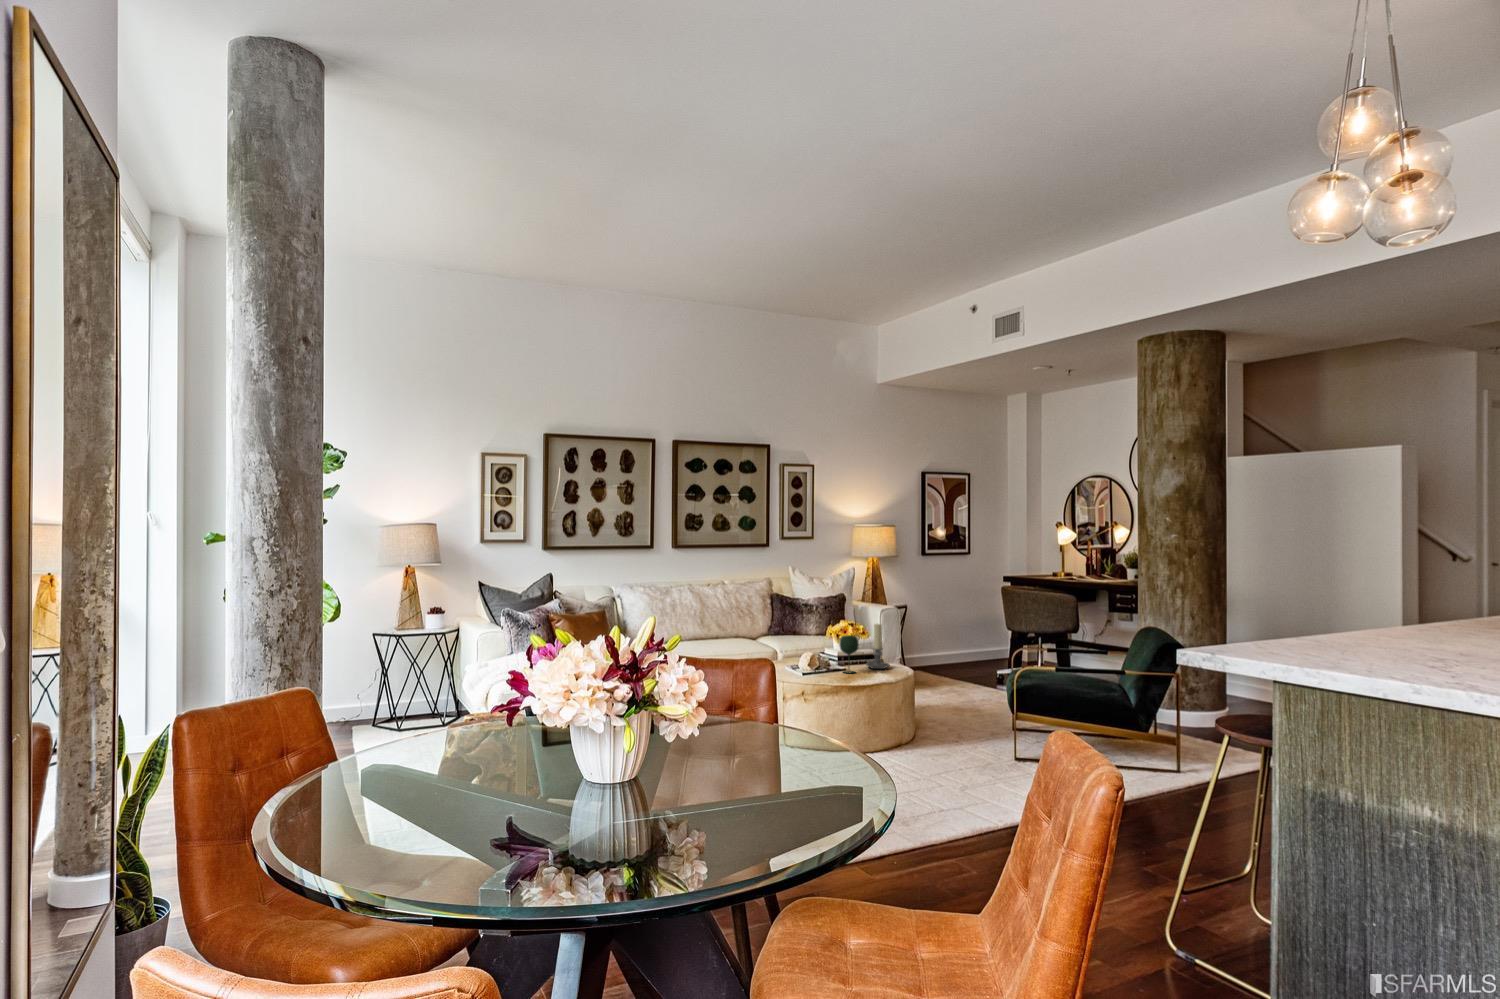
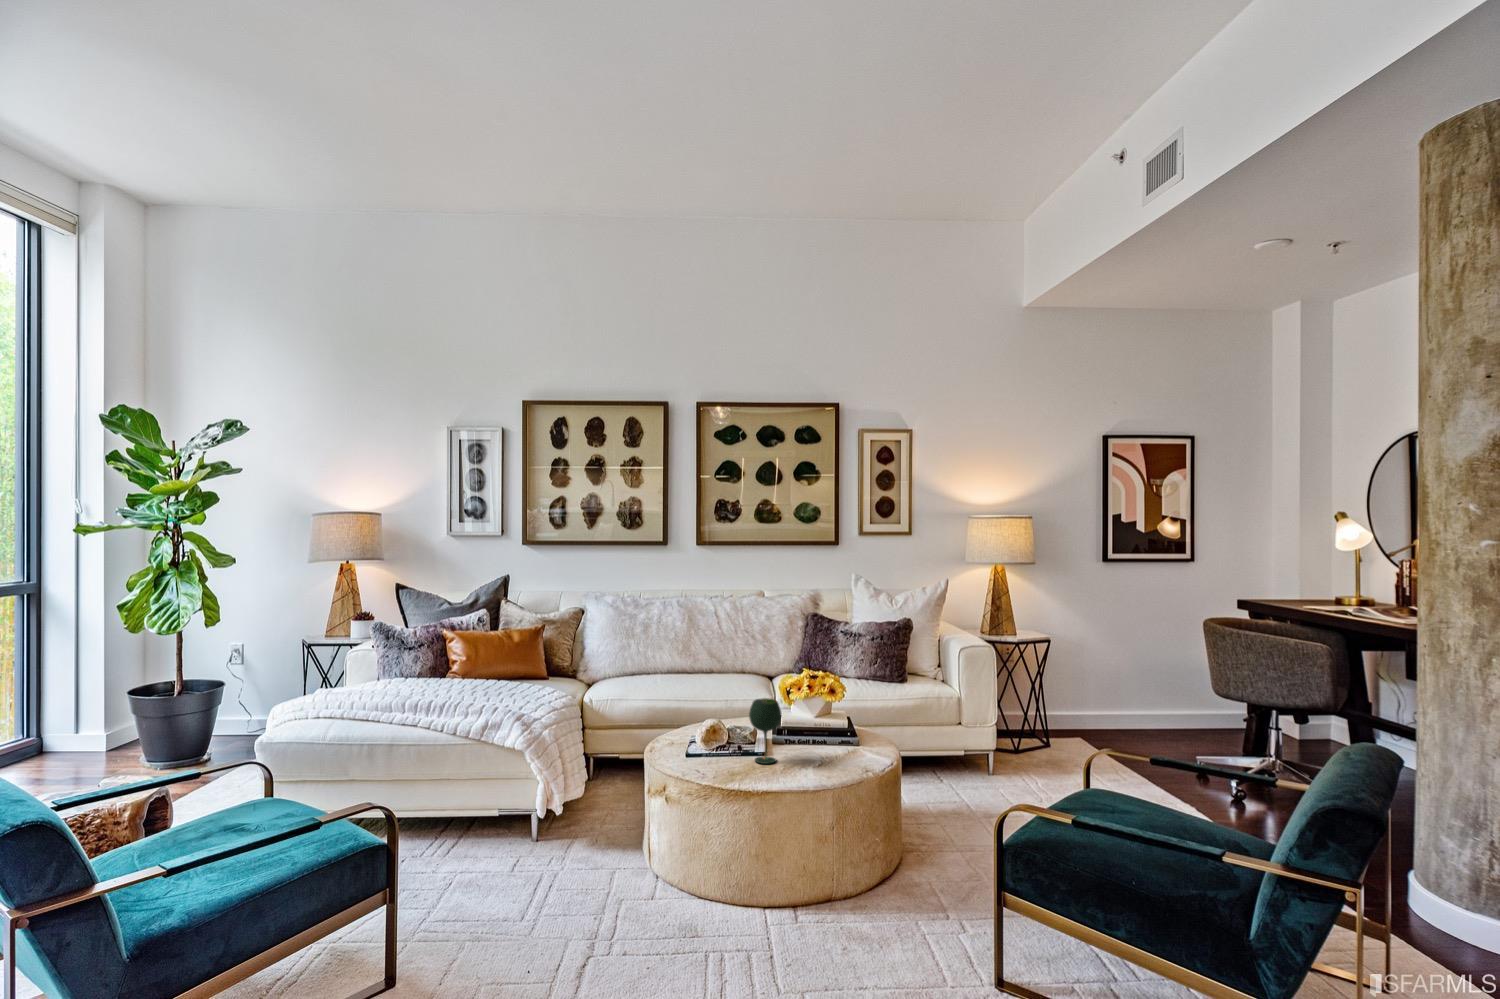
candle holder: present [866,624,890,669] -> none [810,682,850,760]

